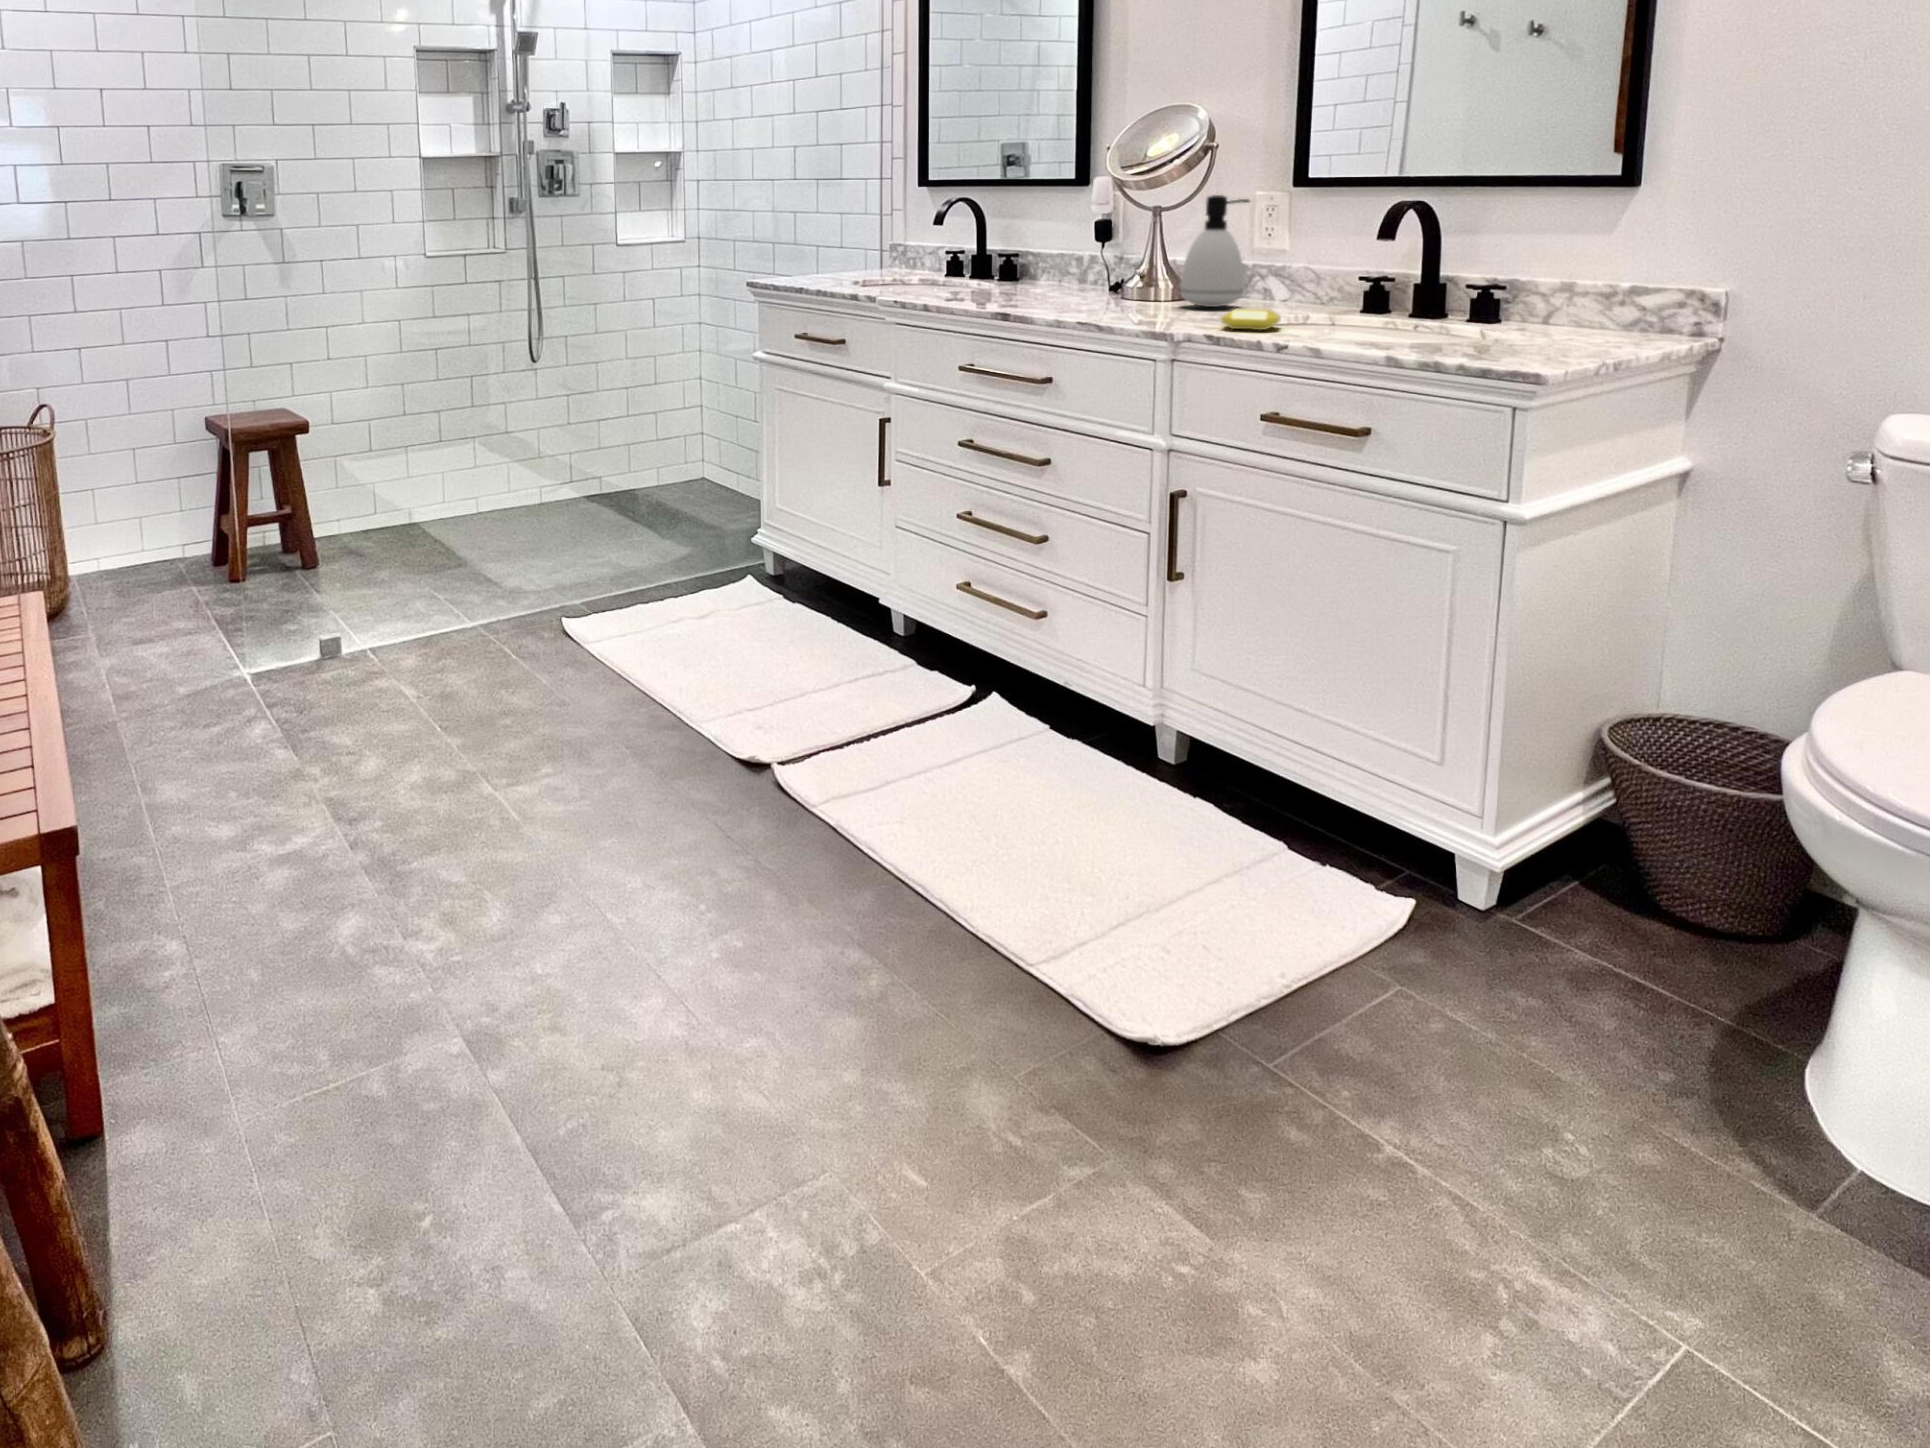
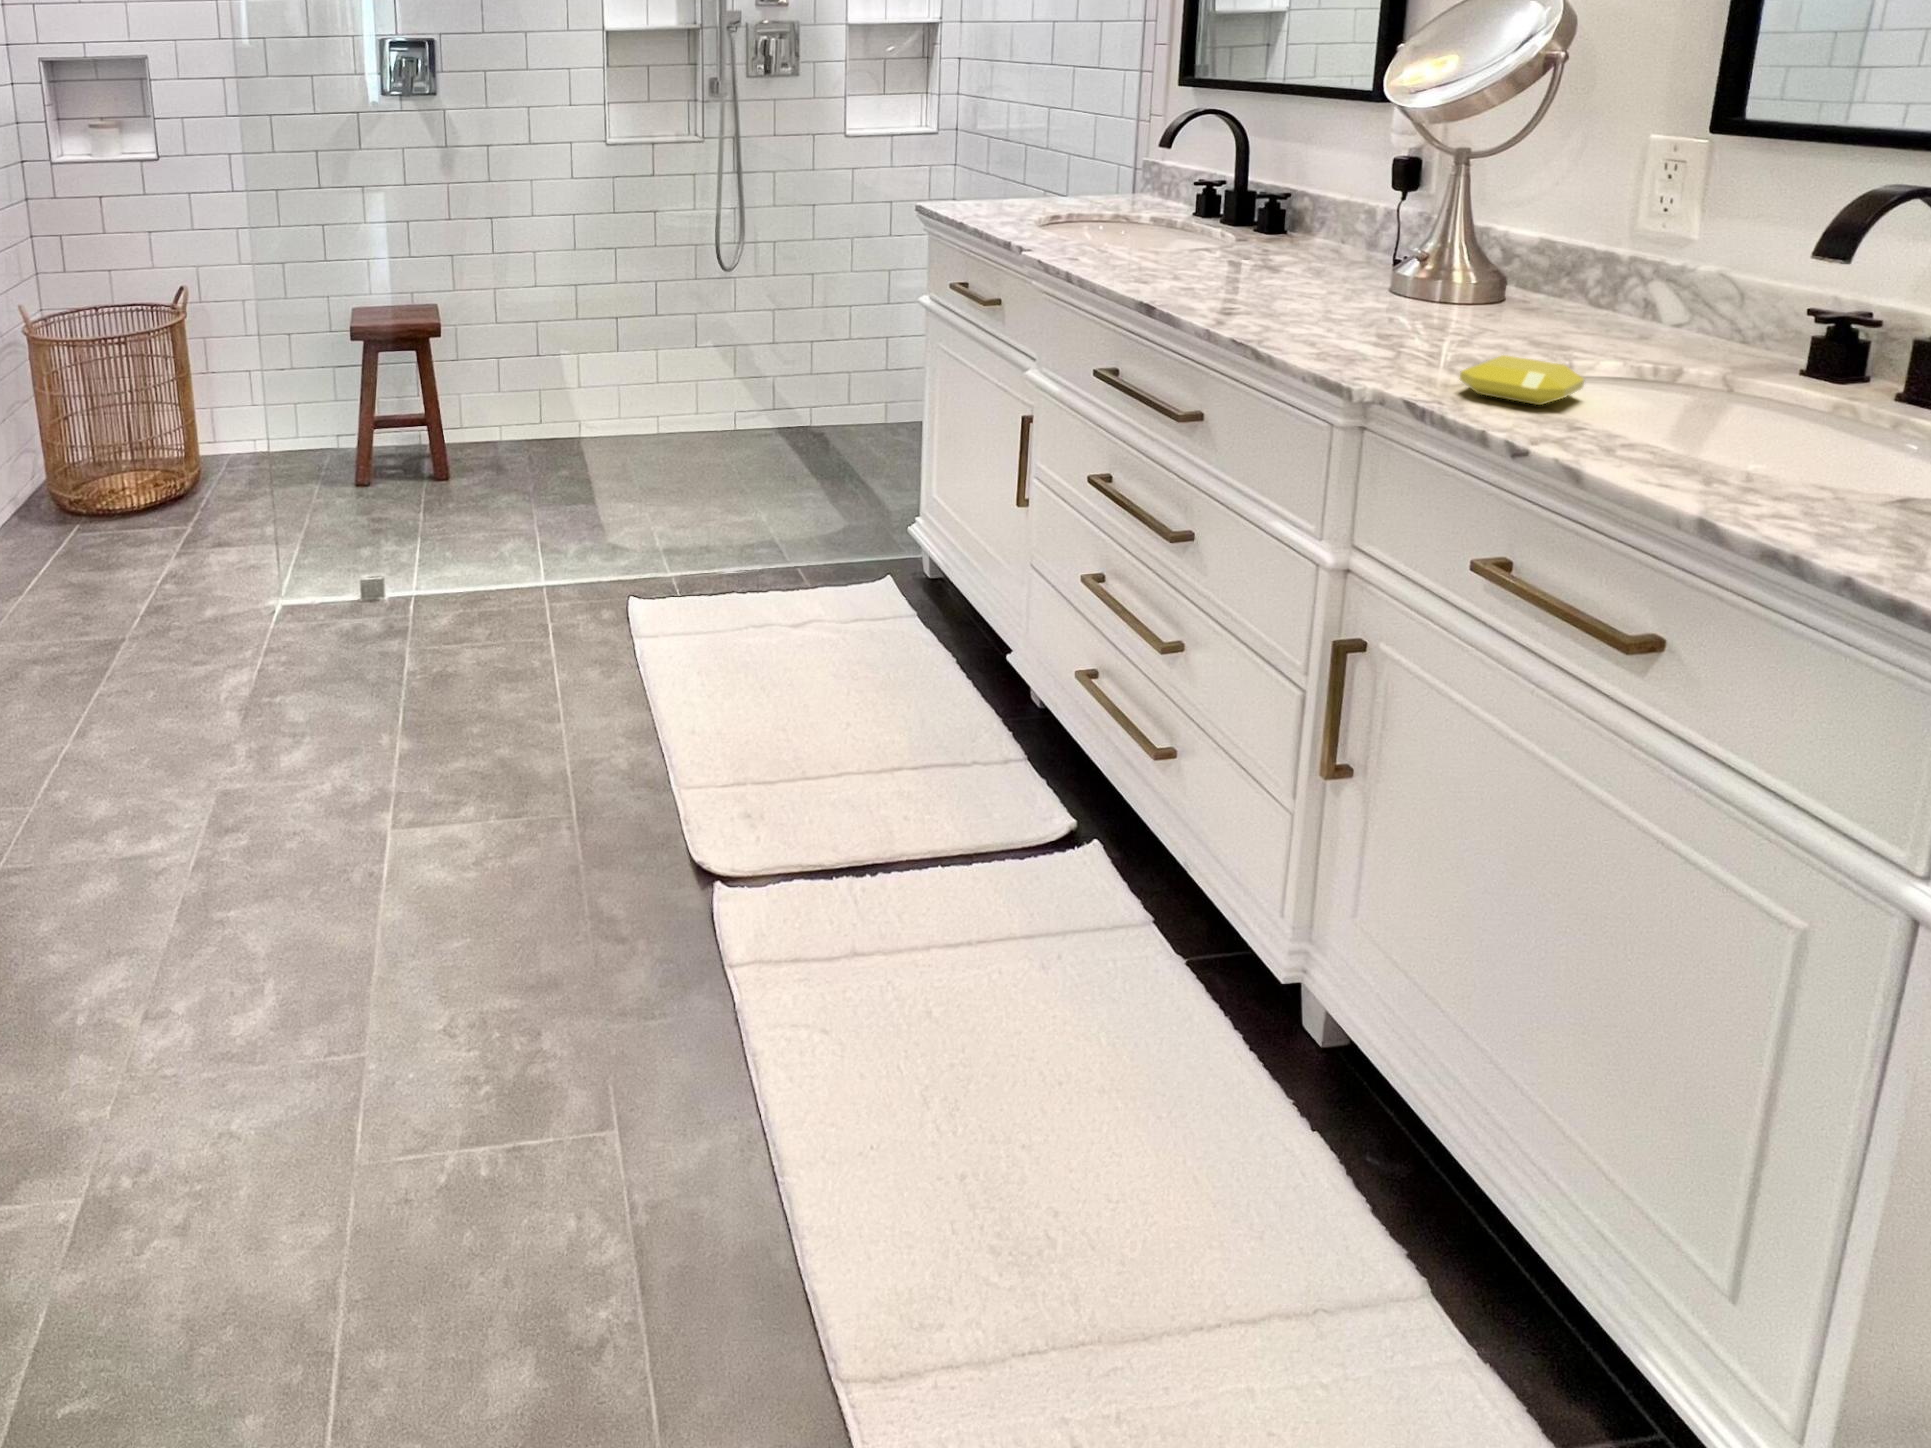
soap dispenser: present [1180,195,1249,307] -> none [1463,141,1612,327]

